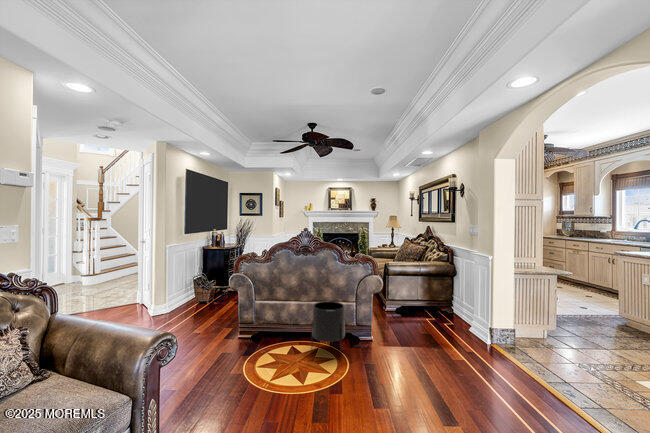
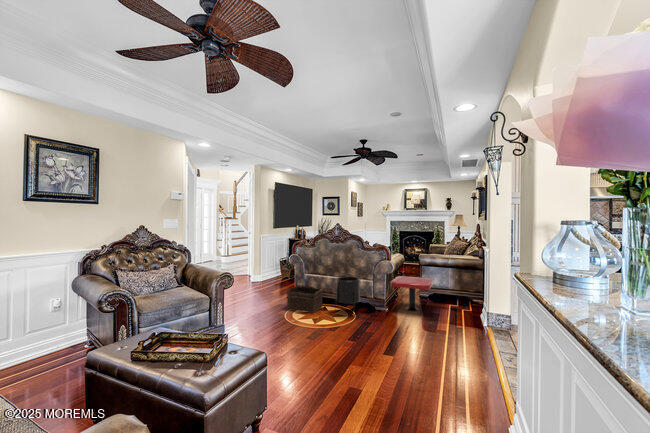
pedestal table: none [372,292,424,336] -> present [391,276,433,311]
basket: none [238,319,288,362] -> present [287,286,323,312]

